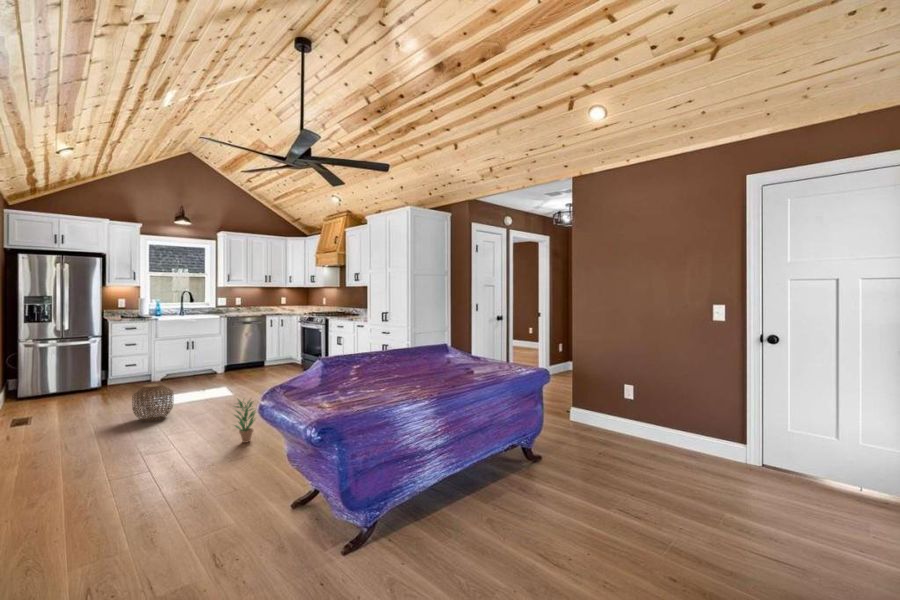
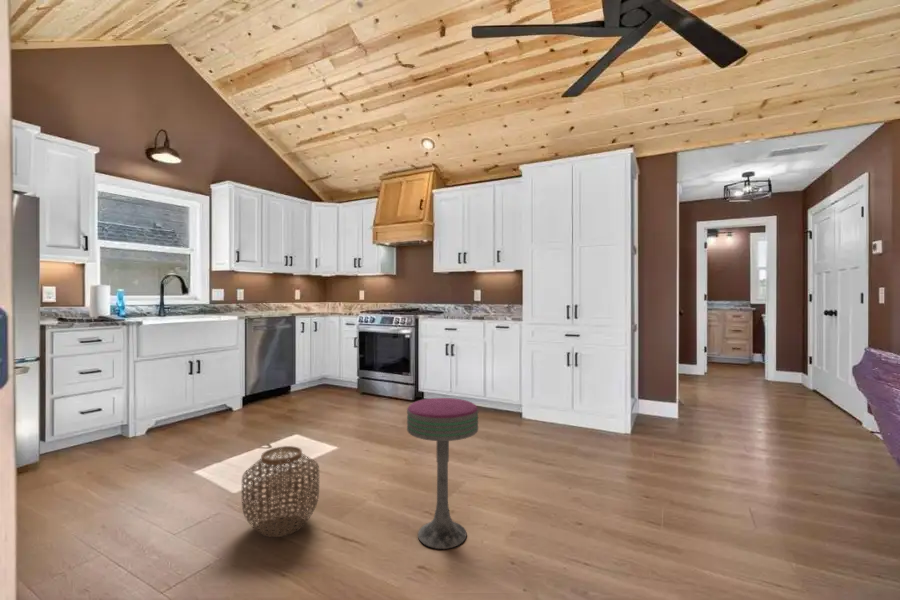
bar stool: none [185,364,225,433] -> present [407,398,478,549]
potted plant: present [235,399,255,443] -> none [556,460,614,556]

